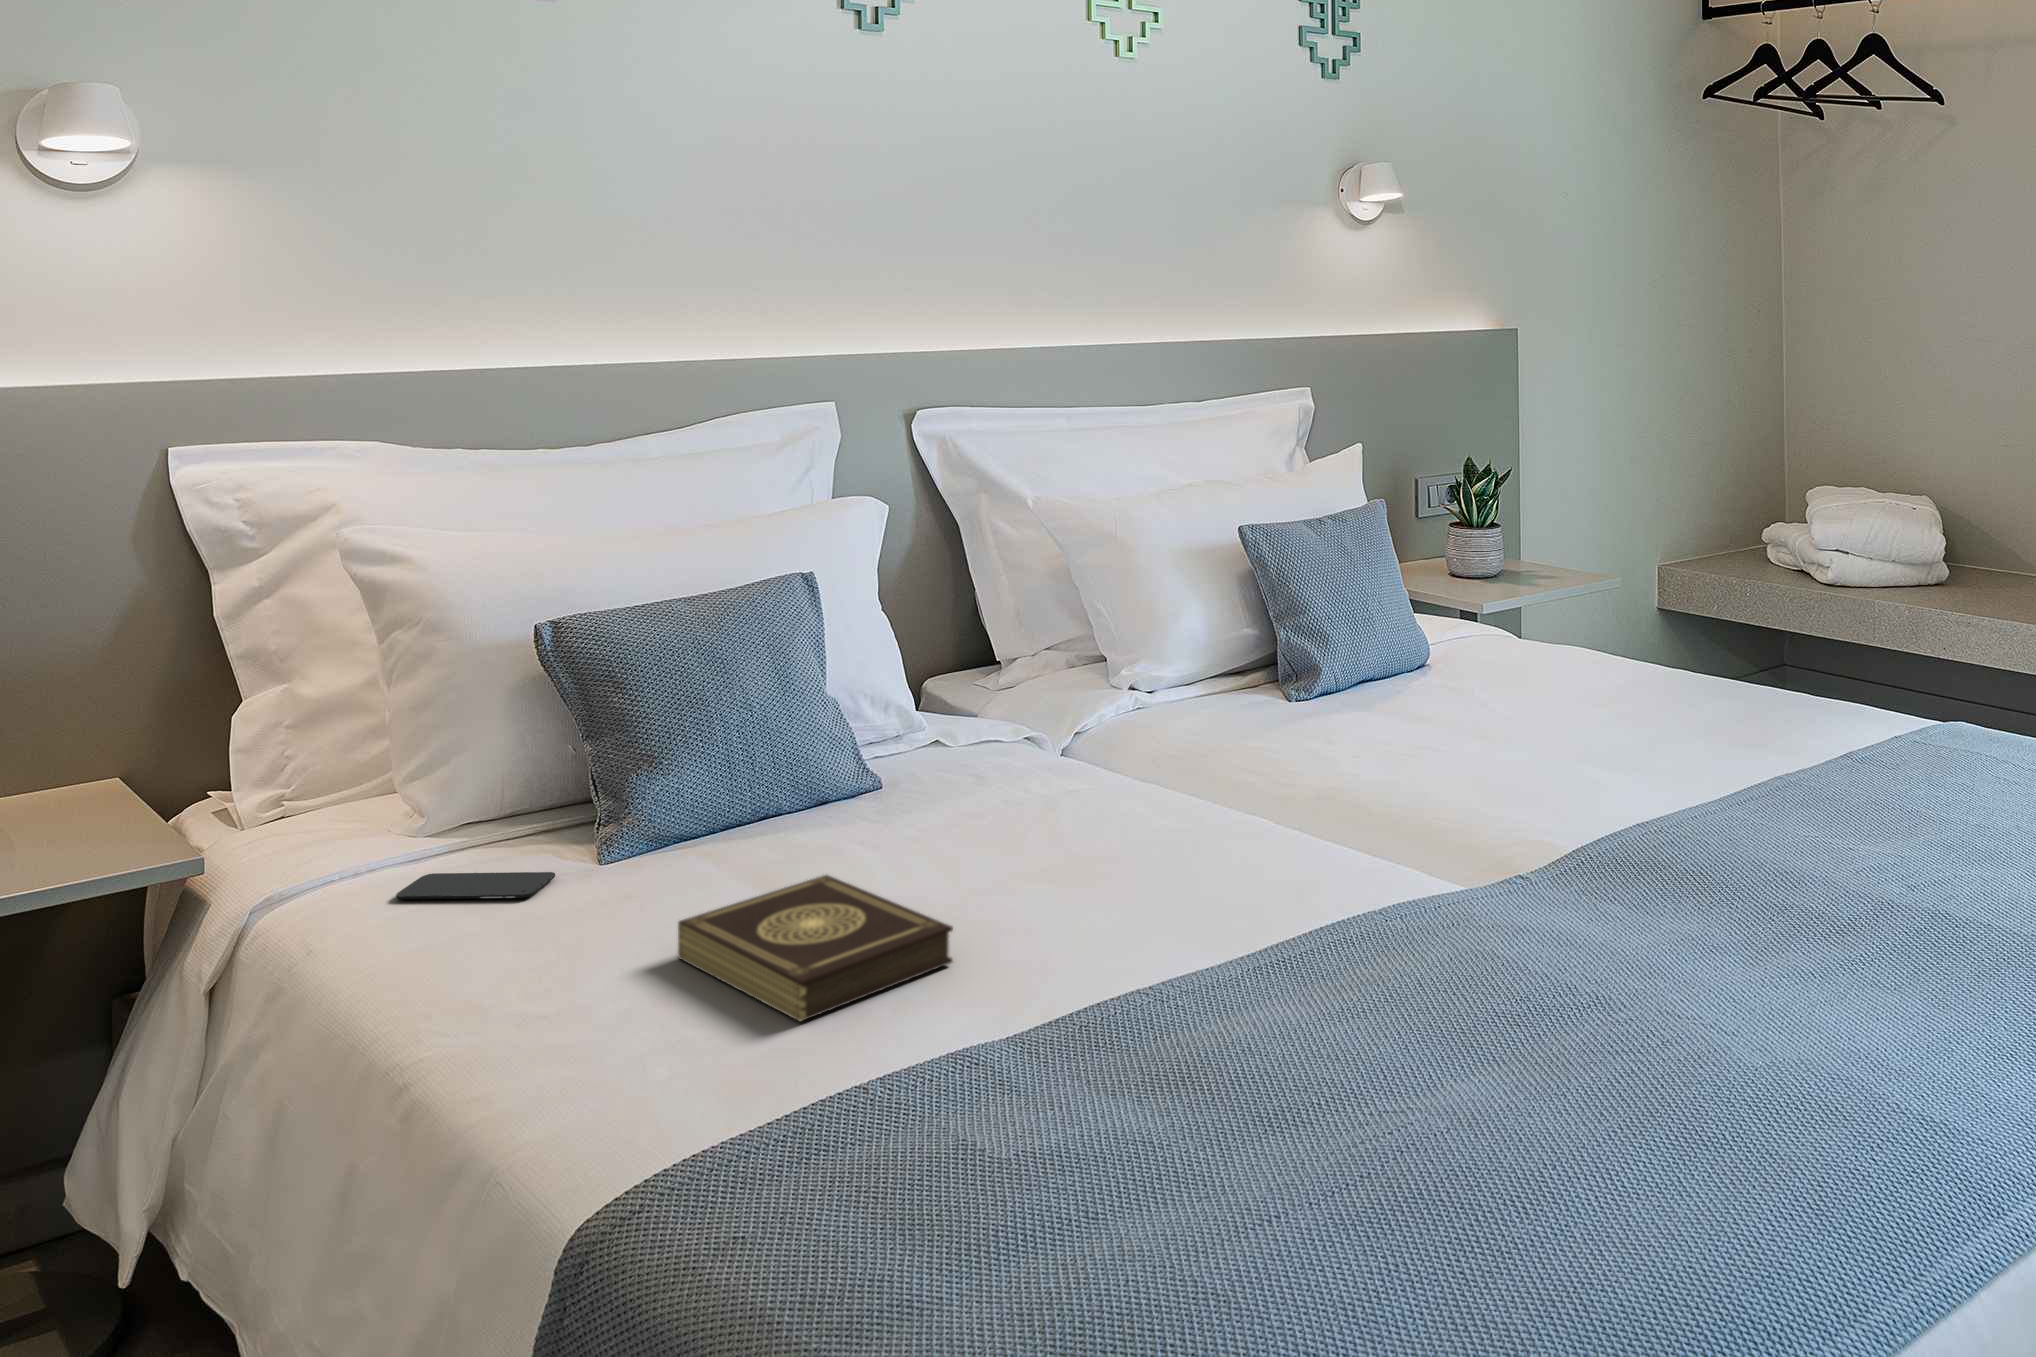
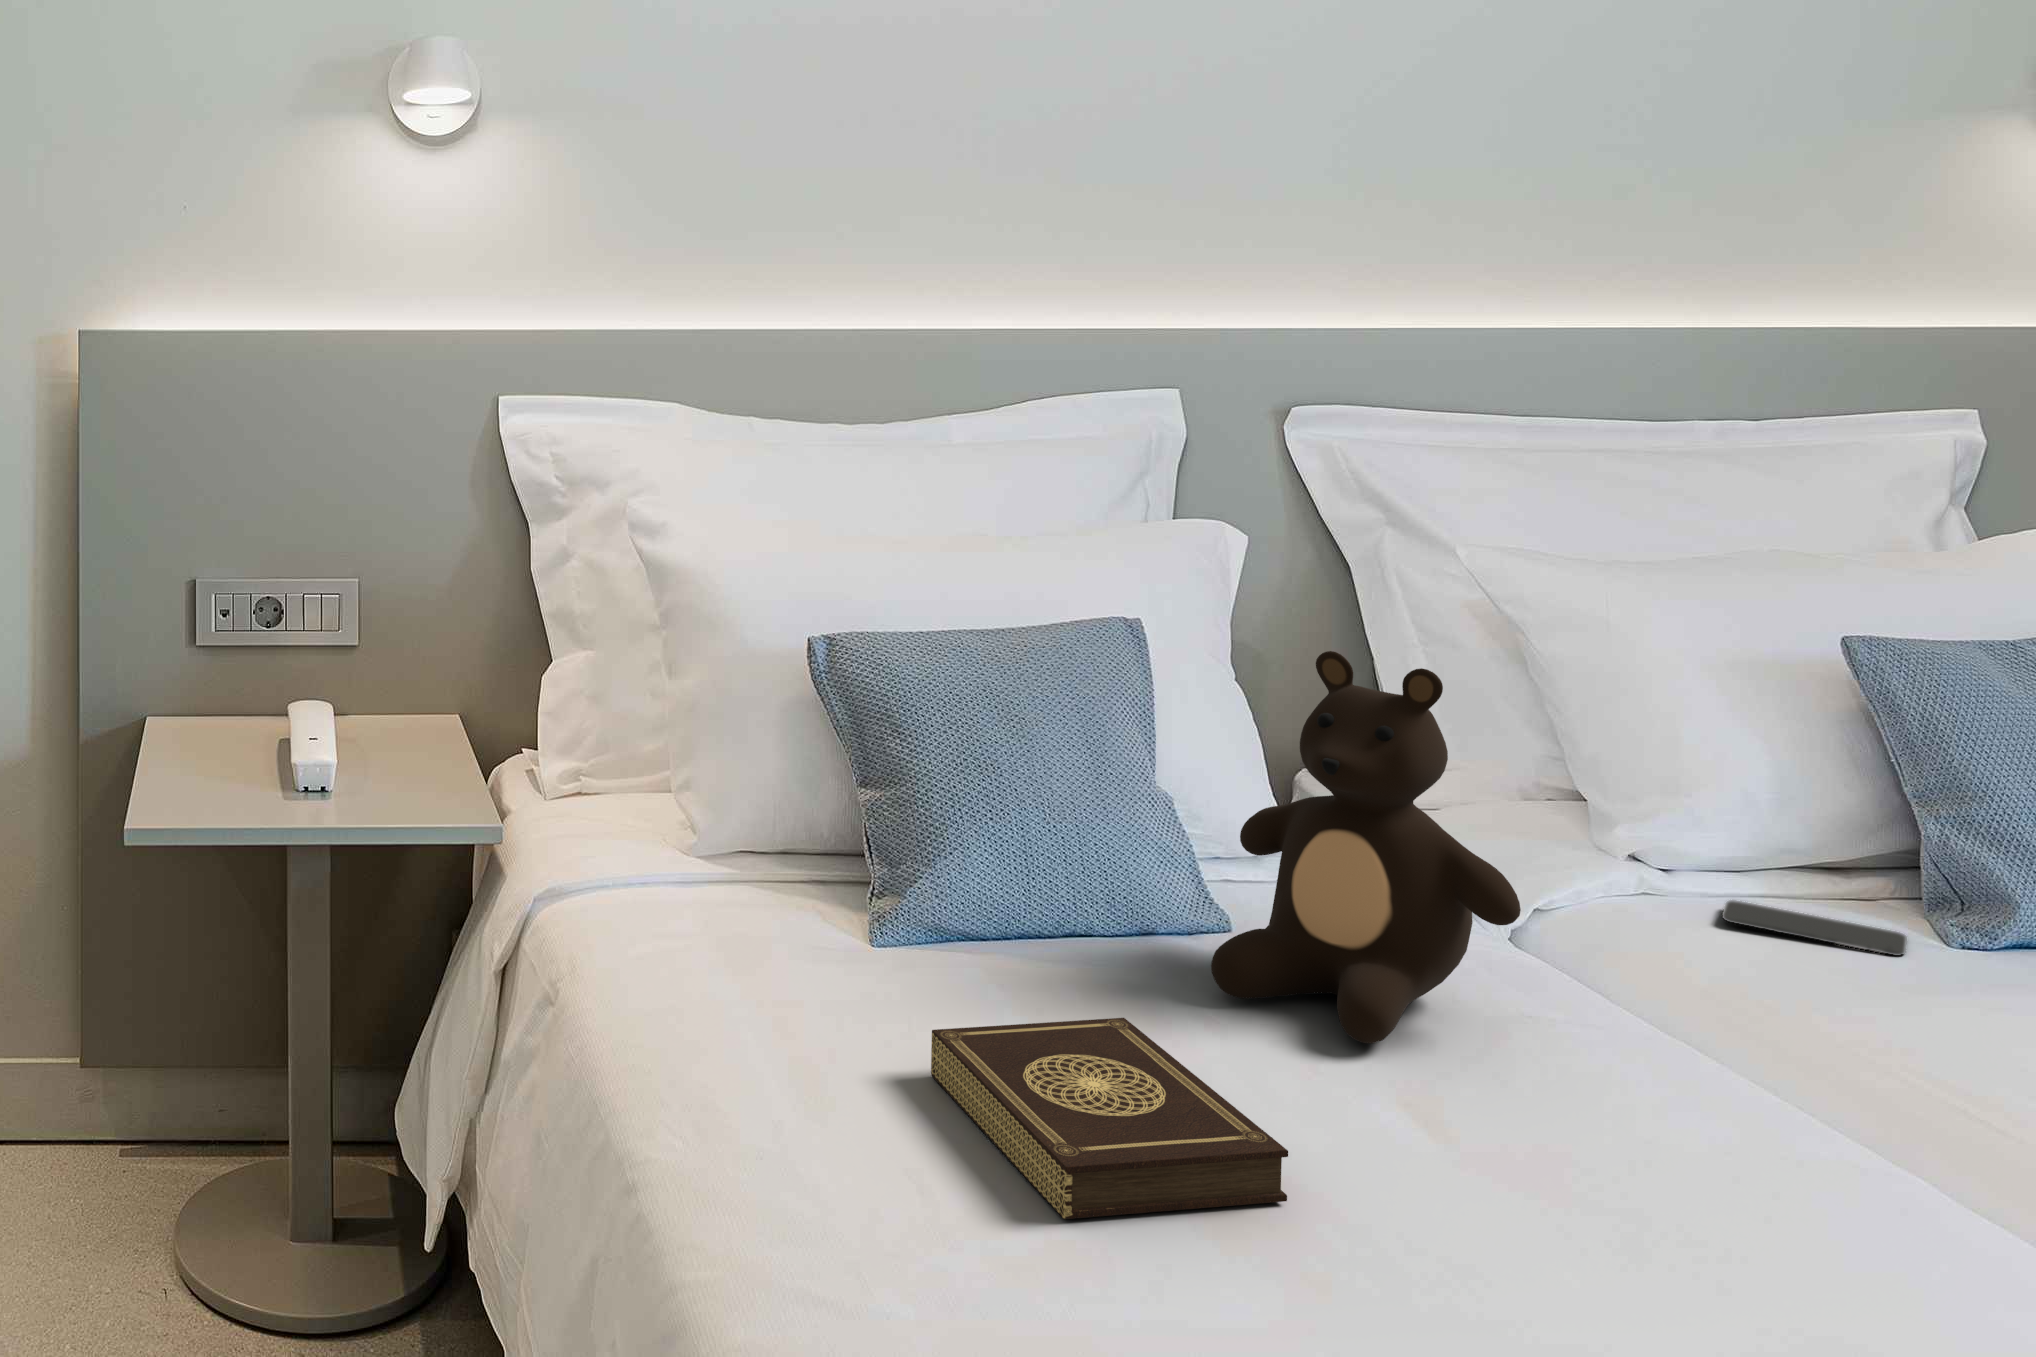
teddy bear: none [883,581,1084,852] -> present [1211,651,1521,1043]
smartphone: present [396,872,555,899] -> present [1722,900,1907,956]

